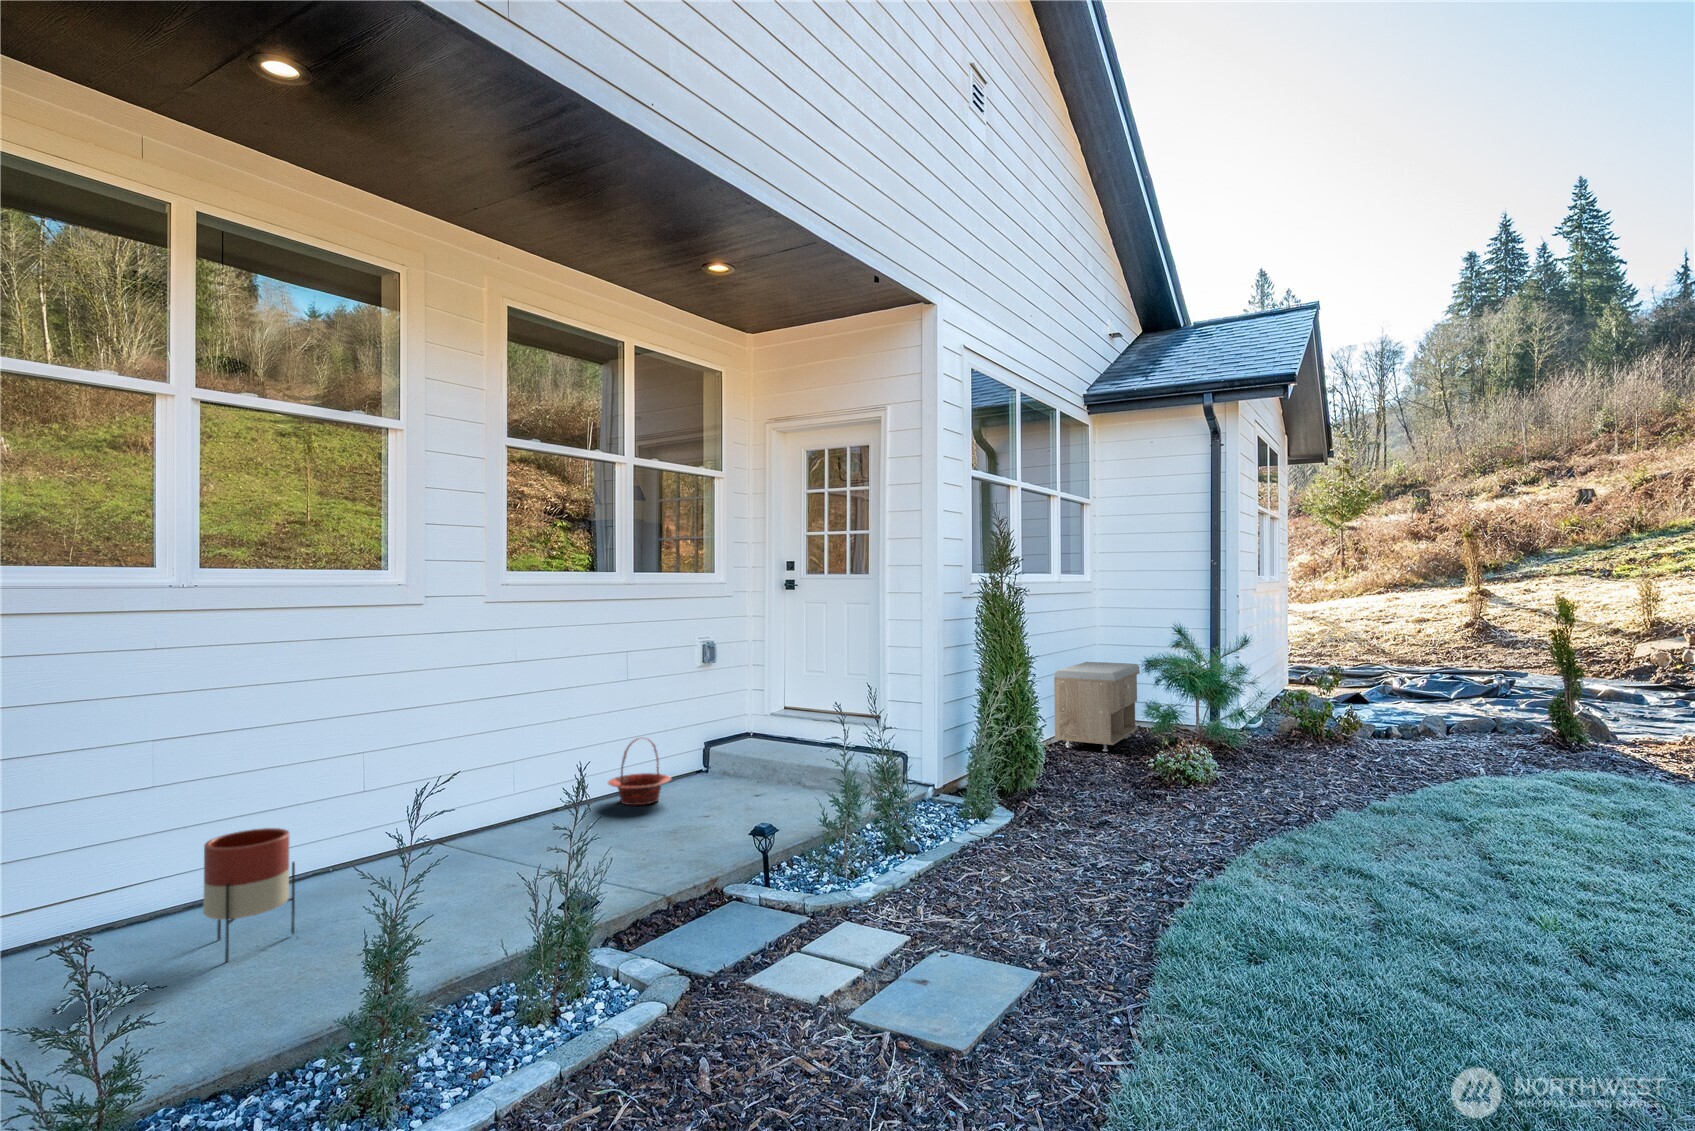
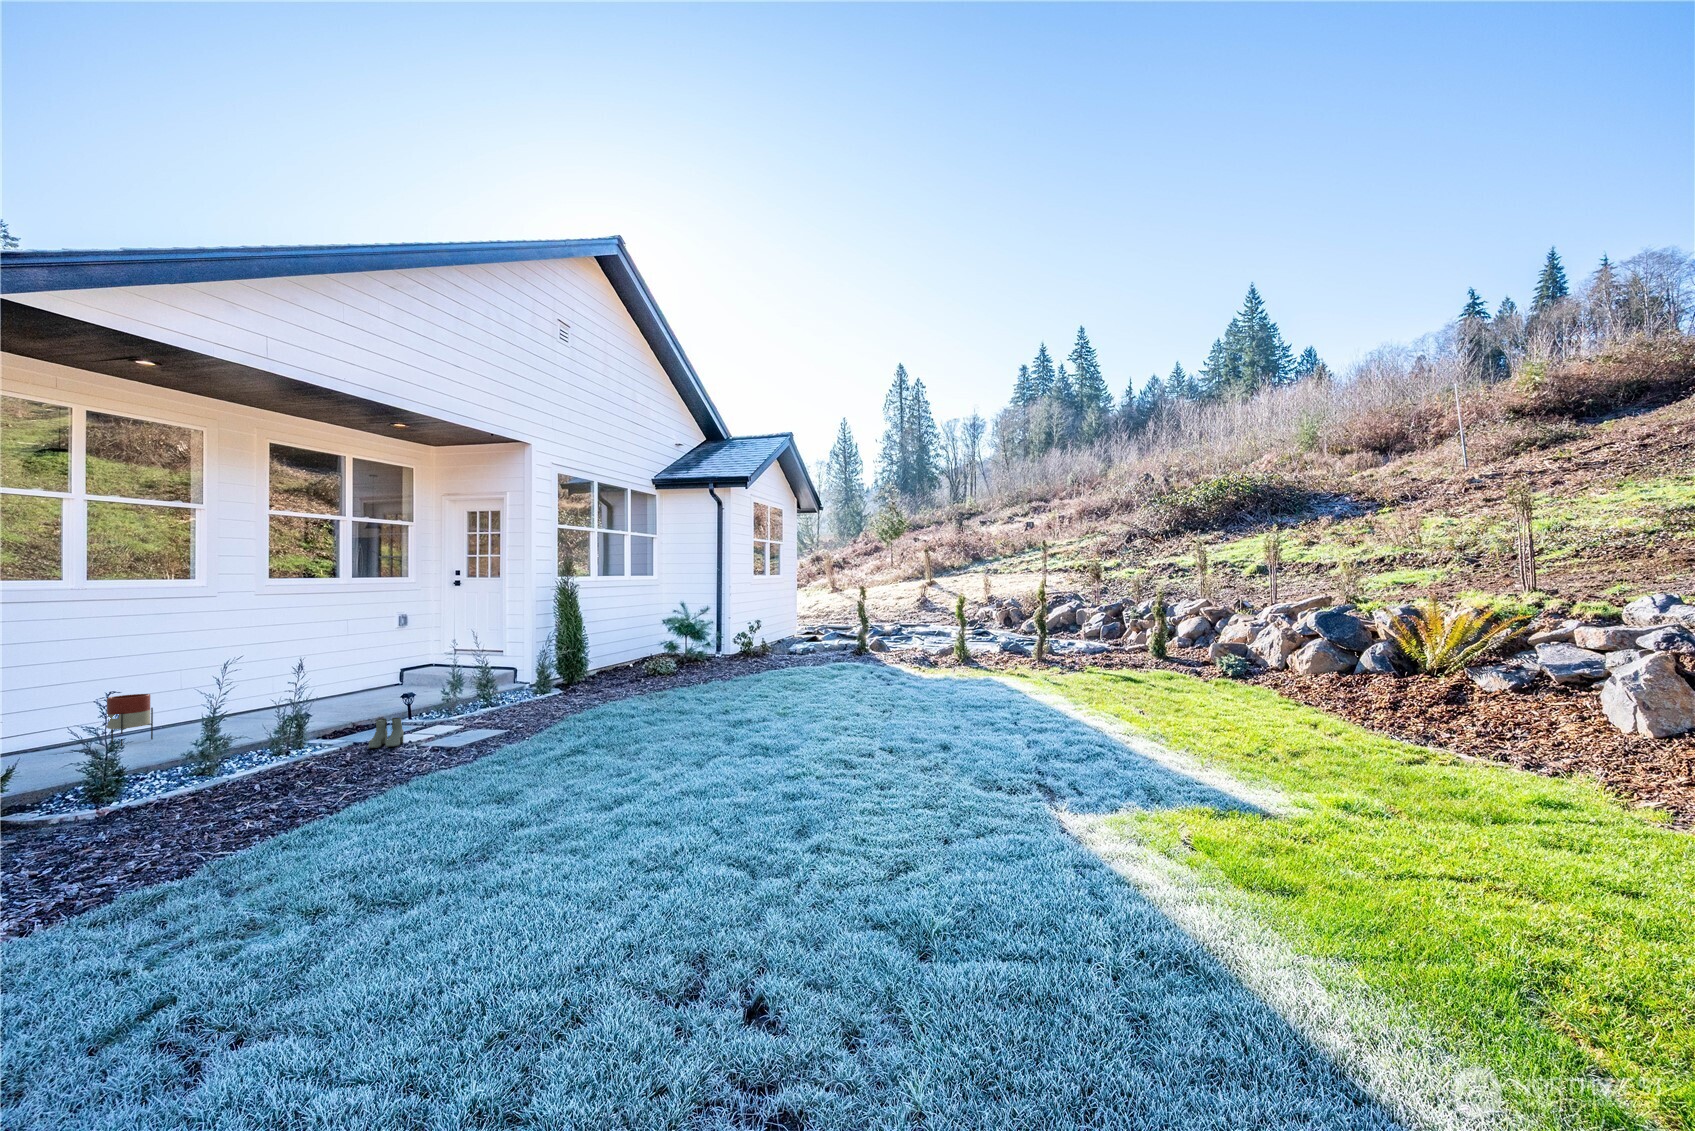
storage bench: present [1054,662,1140,752] -> none [631,627,687,674]
basket: present [608,738,671,805] -> none [331,666,371,701]
boots: none [728,922,797,1012] -> present [368,718,404,748]

